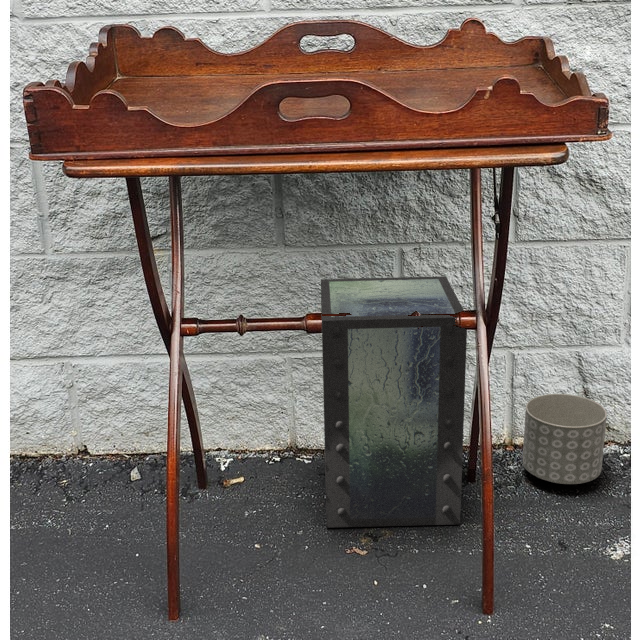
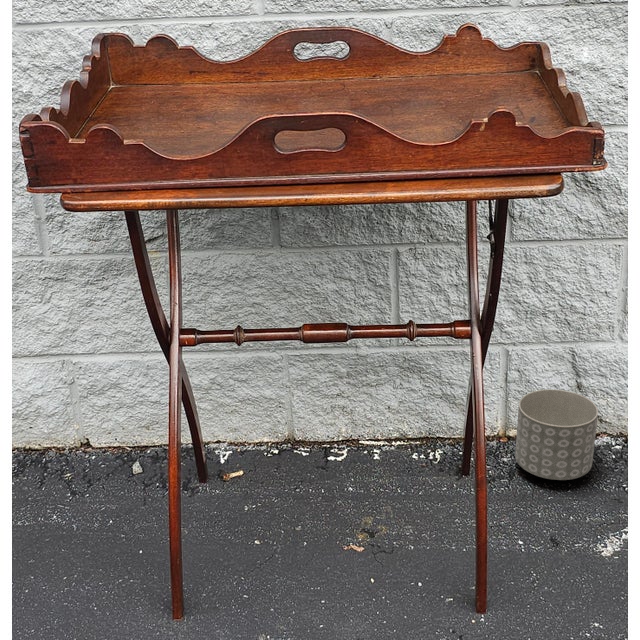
storage box: present [321,276,467,528] -> none [317,277,461,526]

